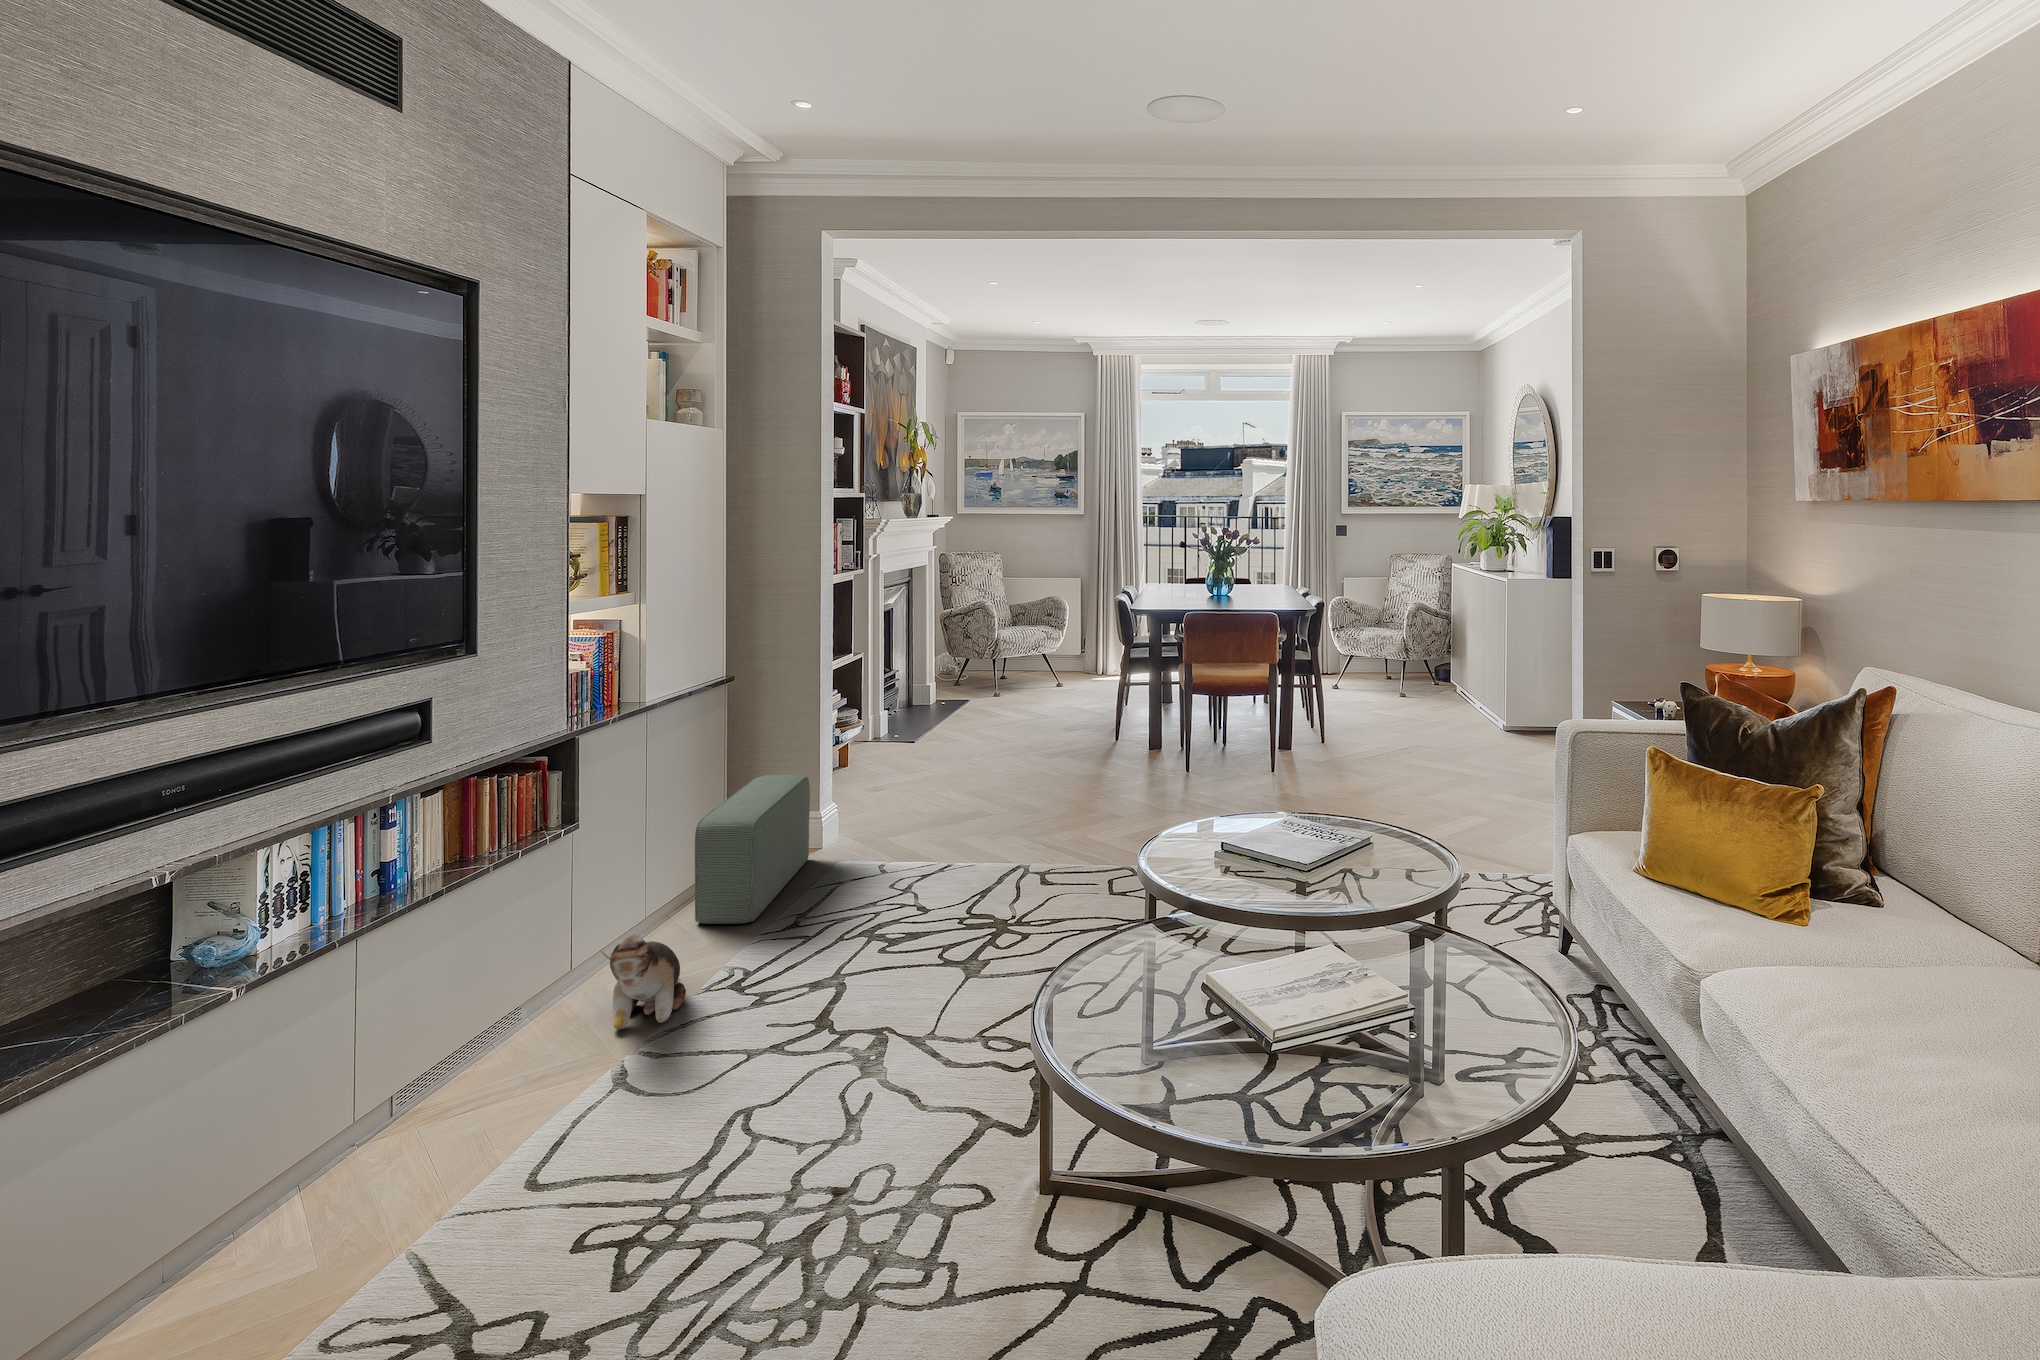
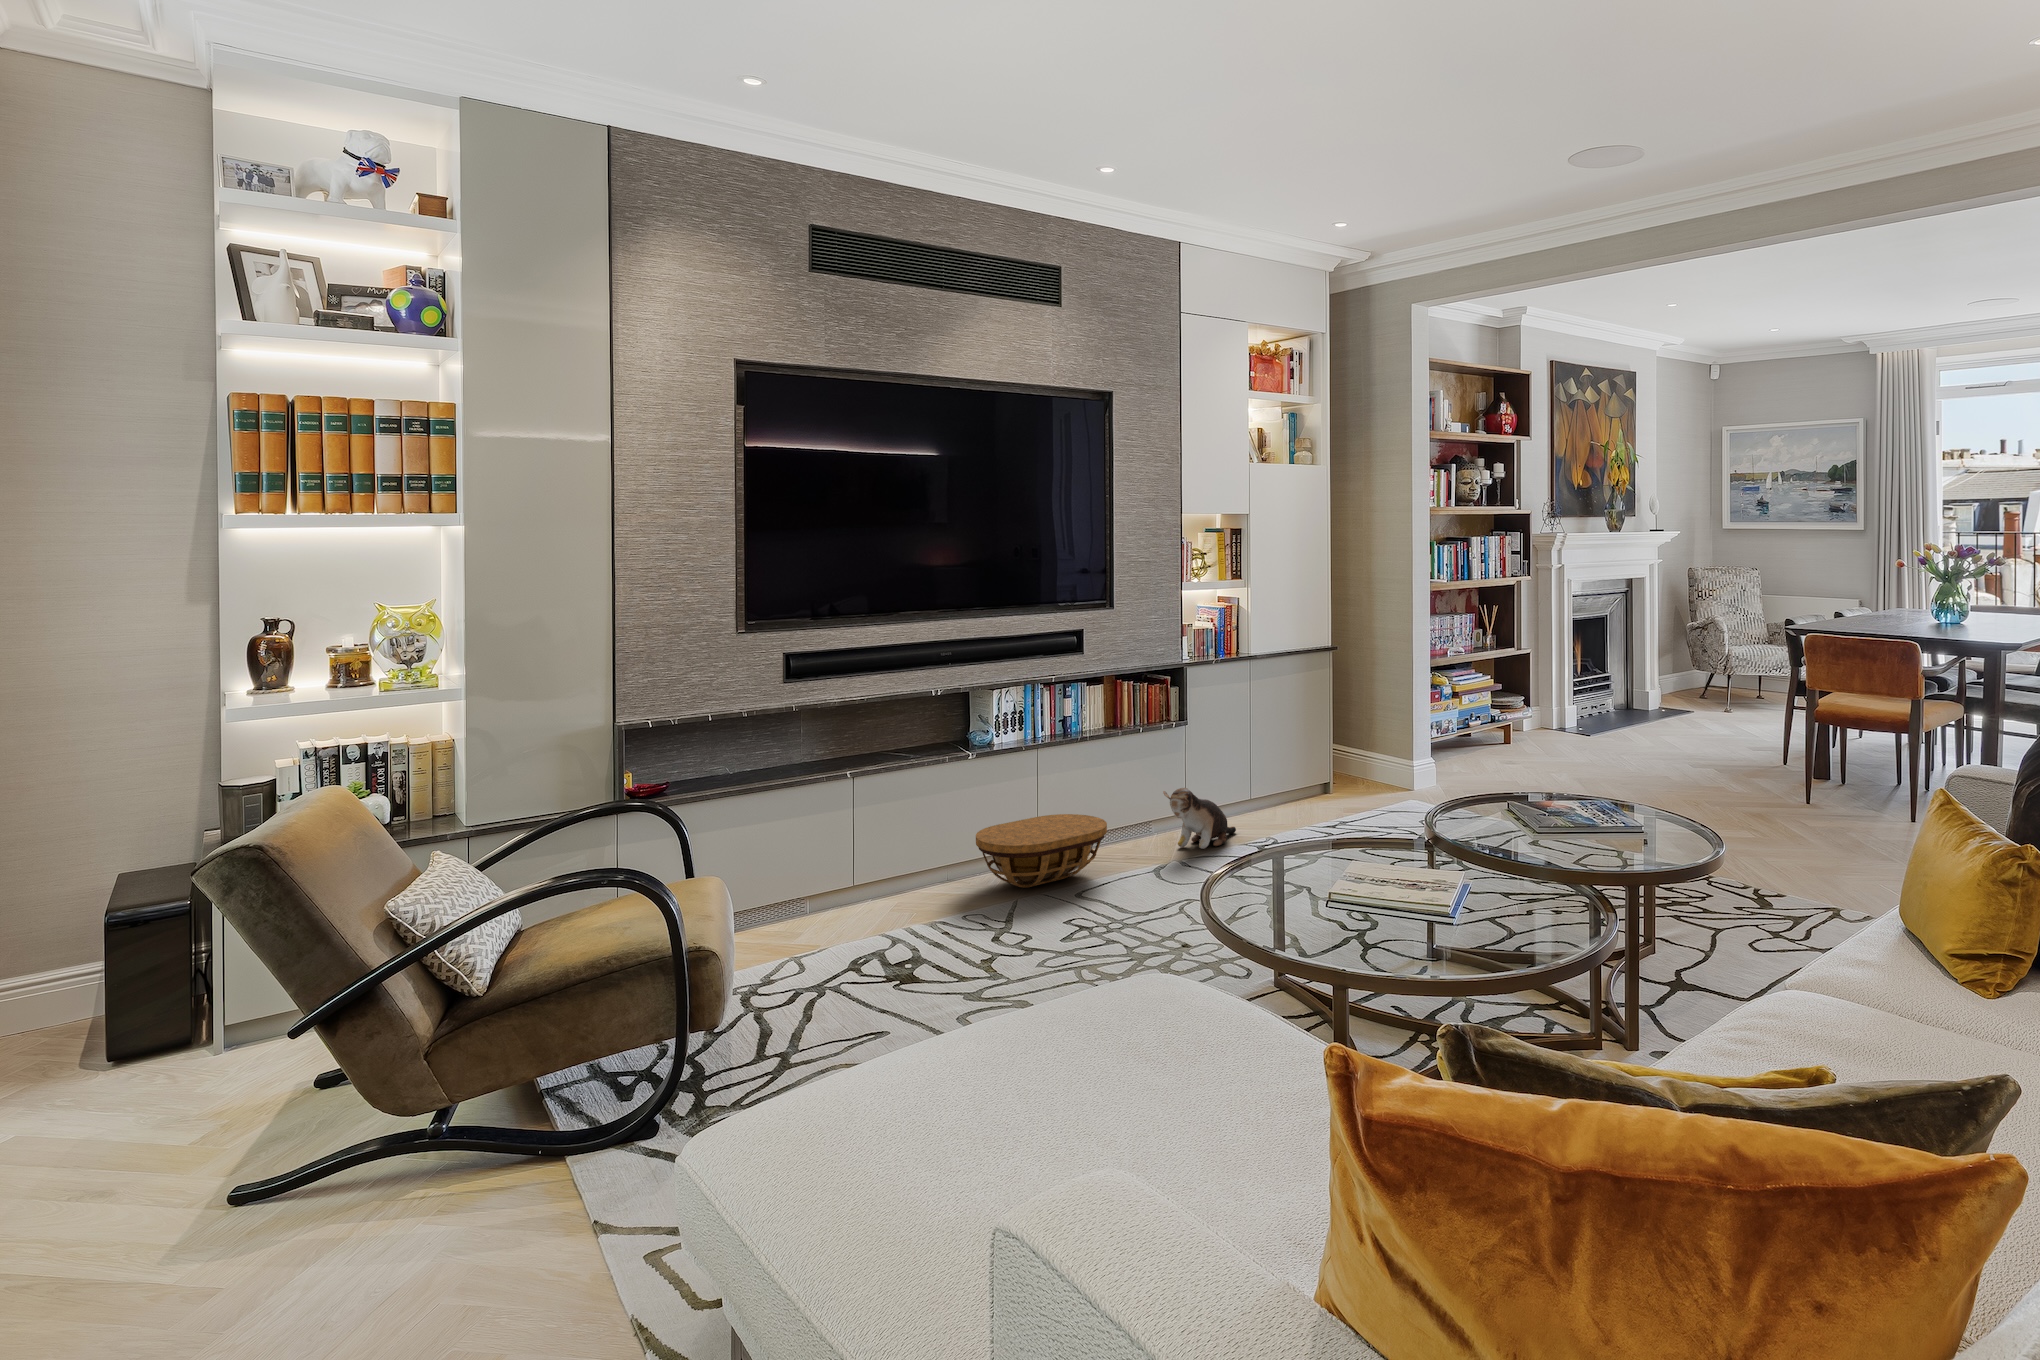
pouf: present [695,775,810,924] -> none [1277,727,1390,819]
basket: none [273,1036,556,1240] -> present [976,814,1107,888]

